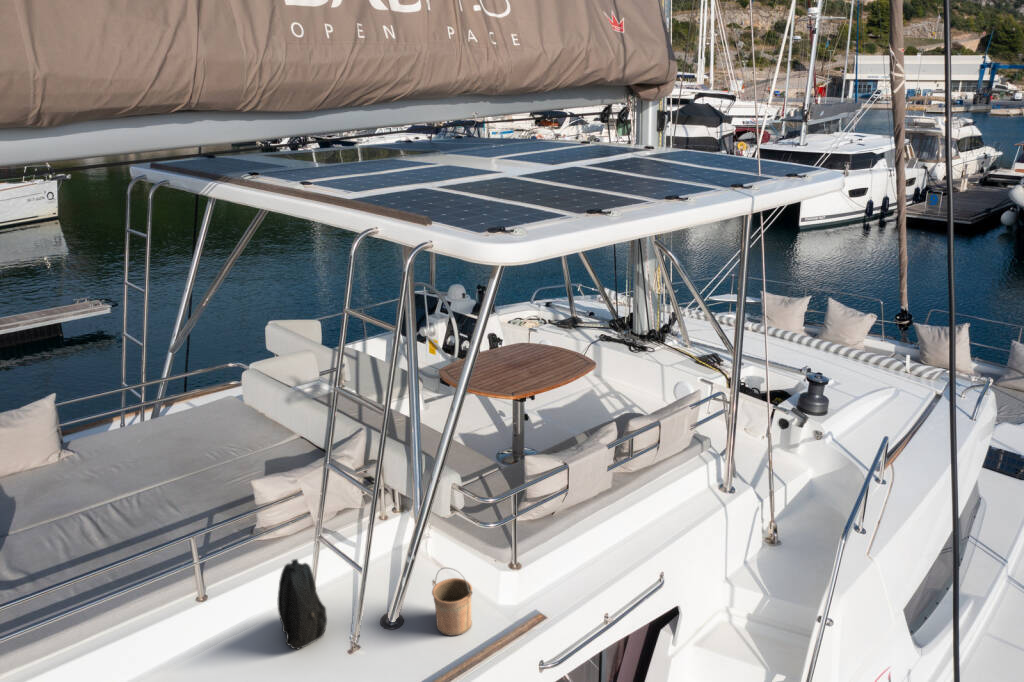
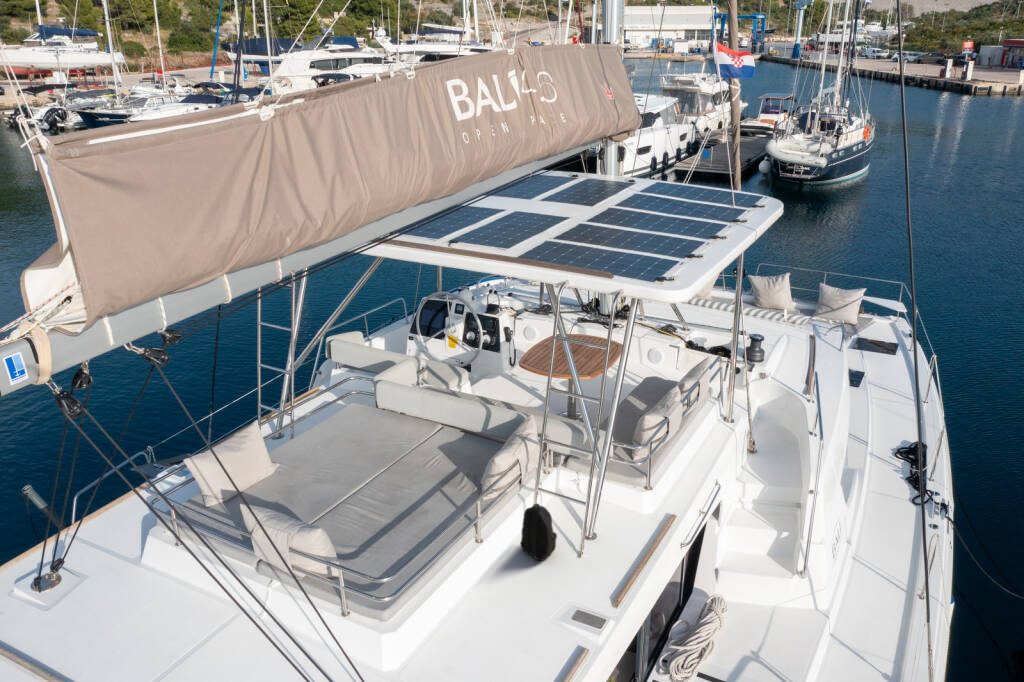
bucket: present [432,568,472,635] -> none [610,493,640,536]

